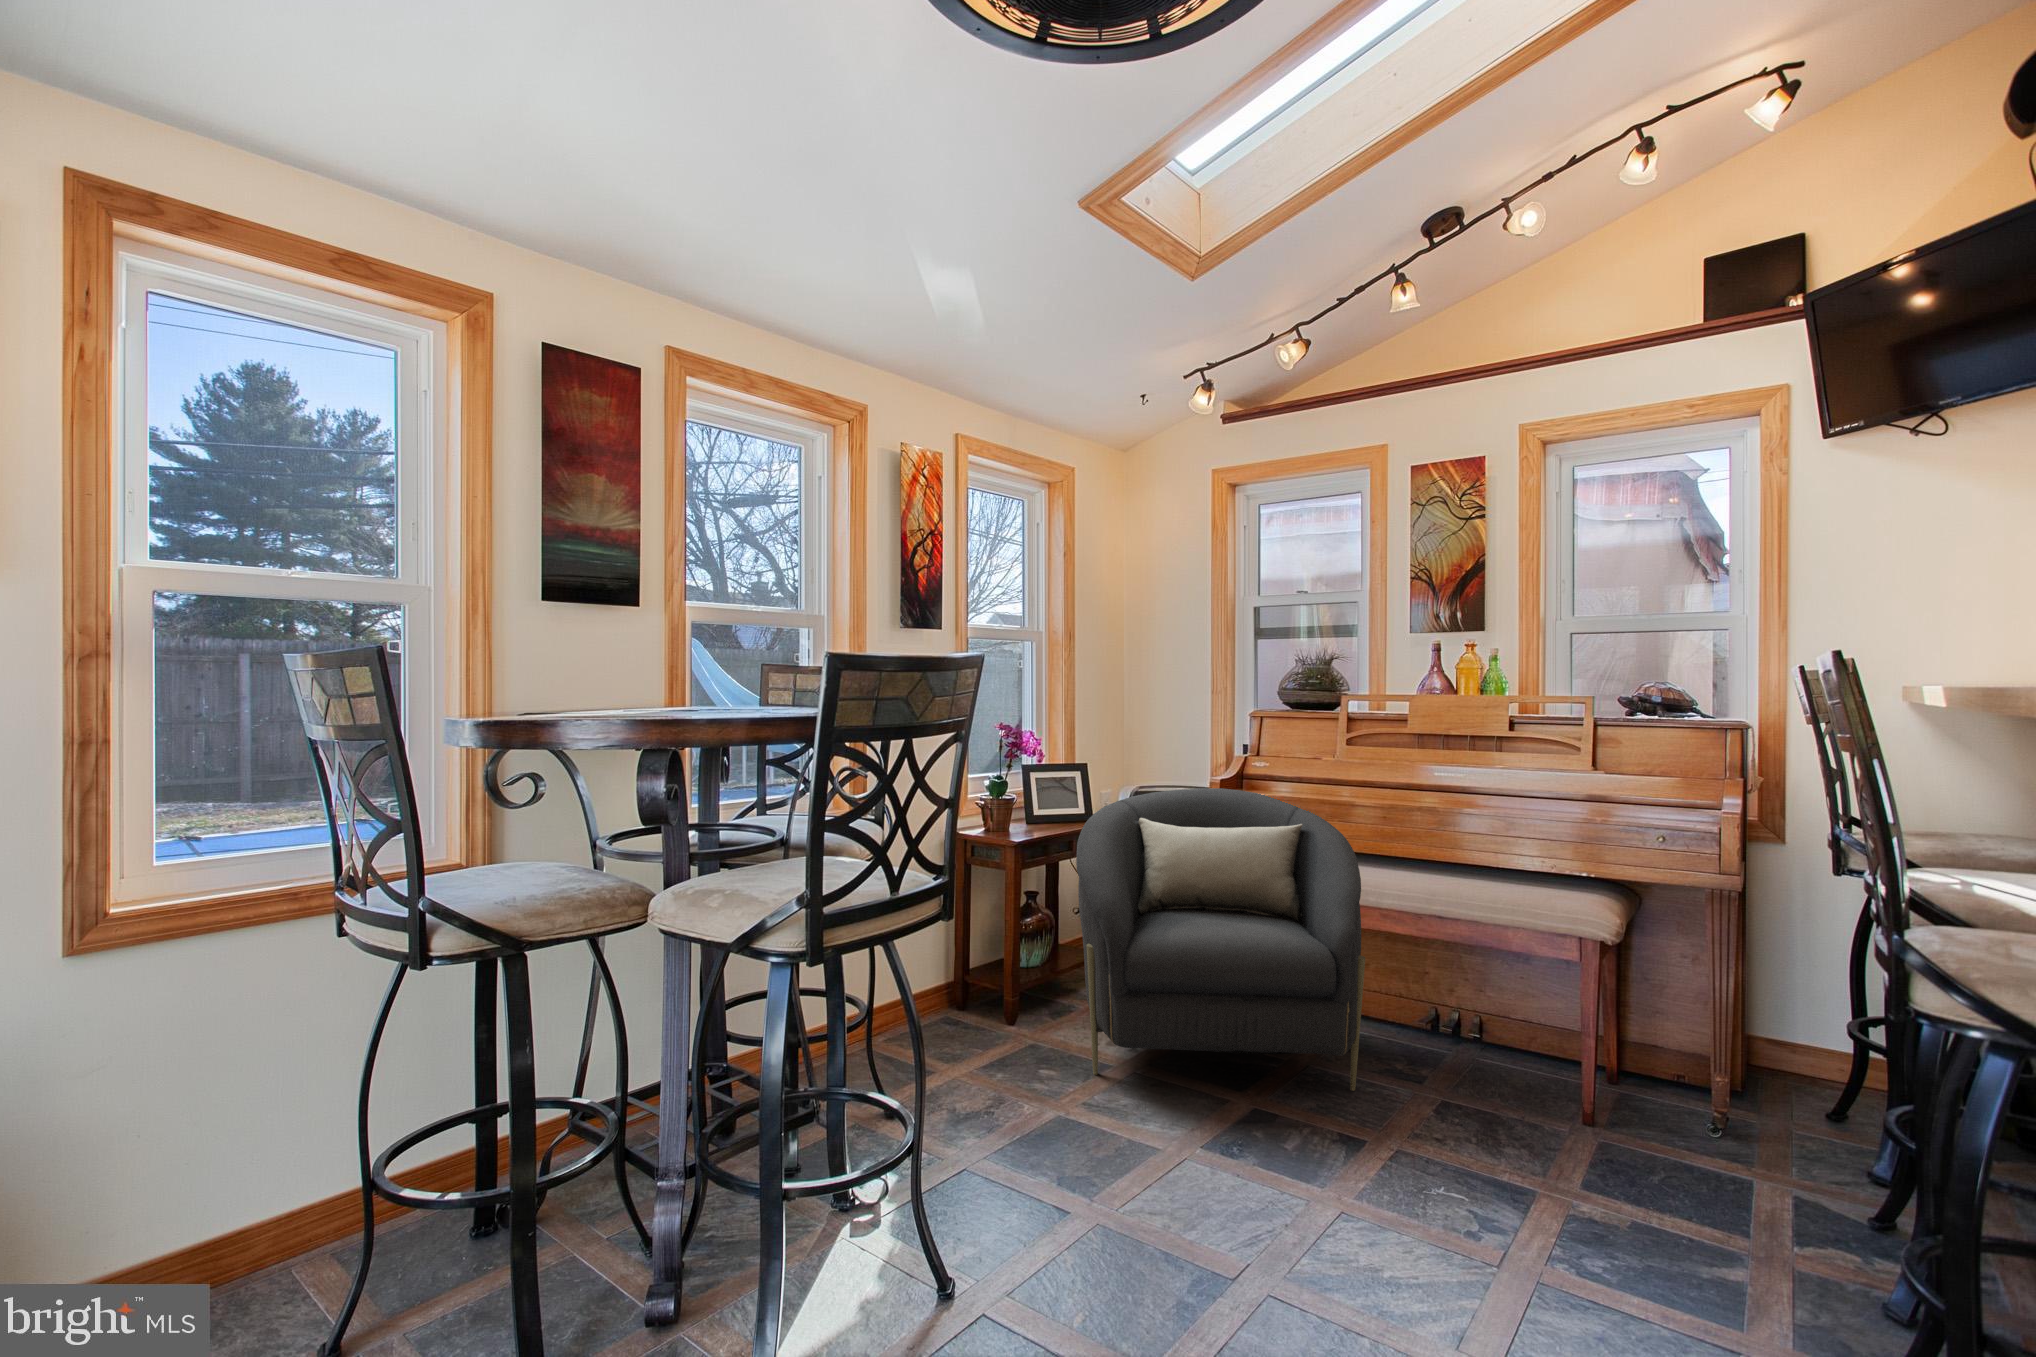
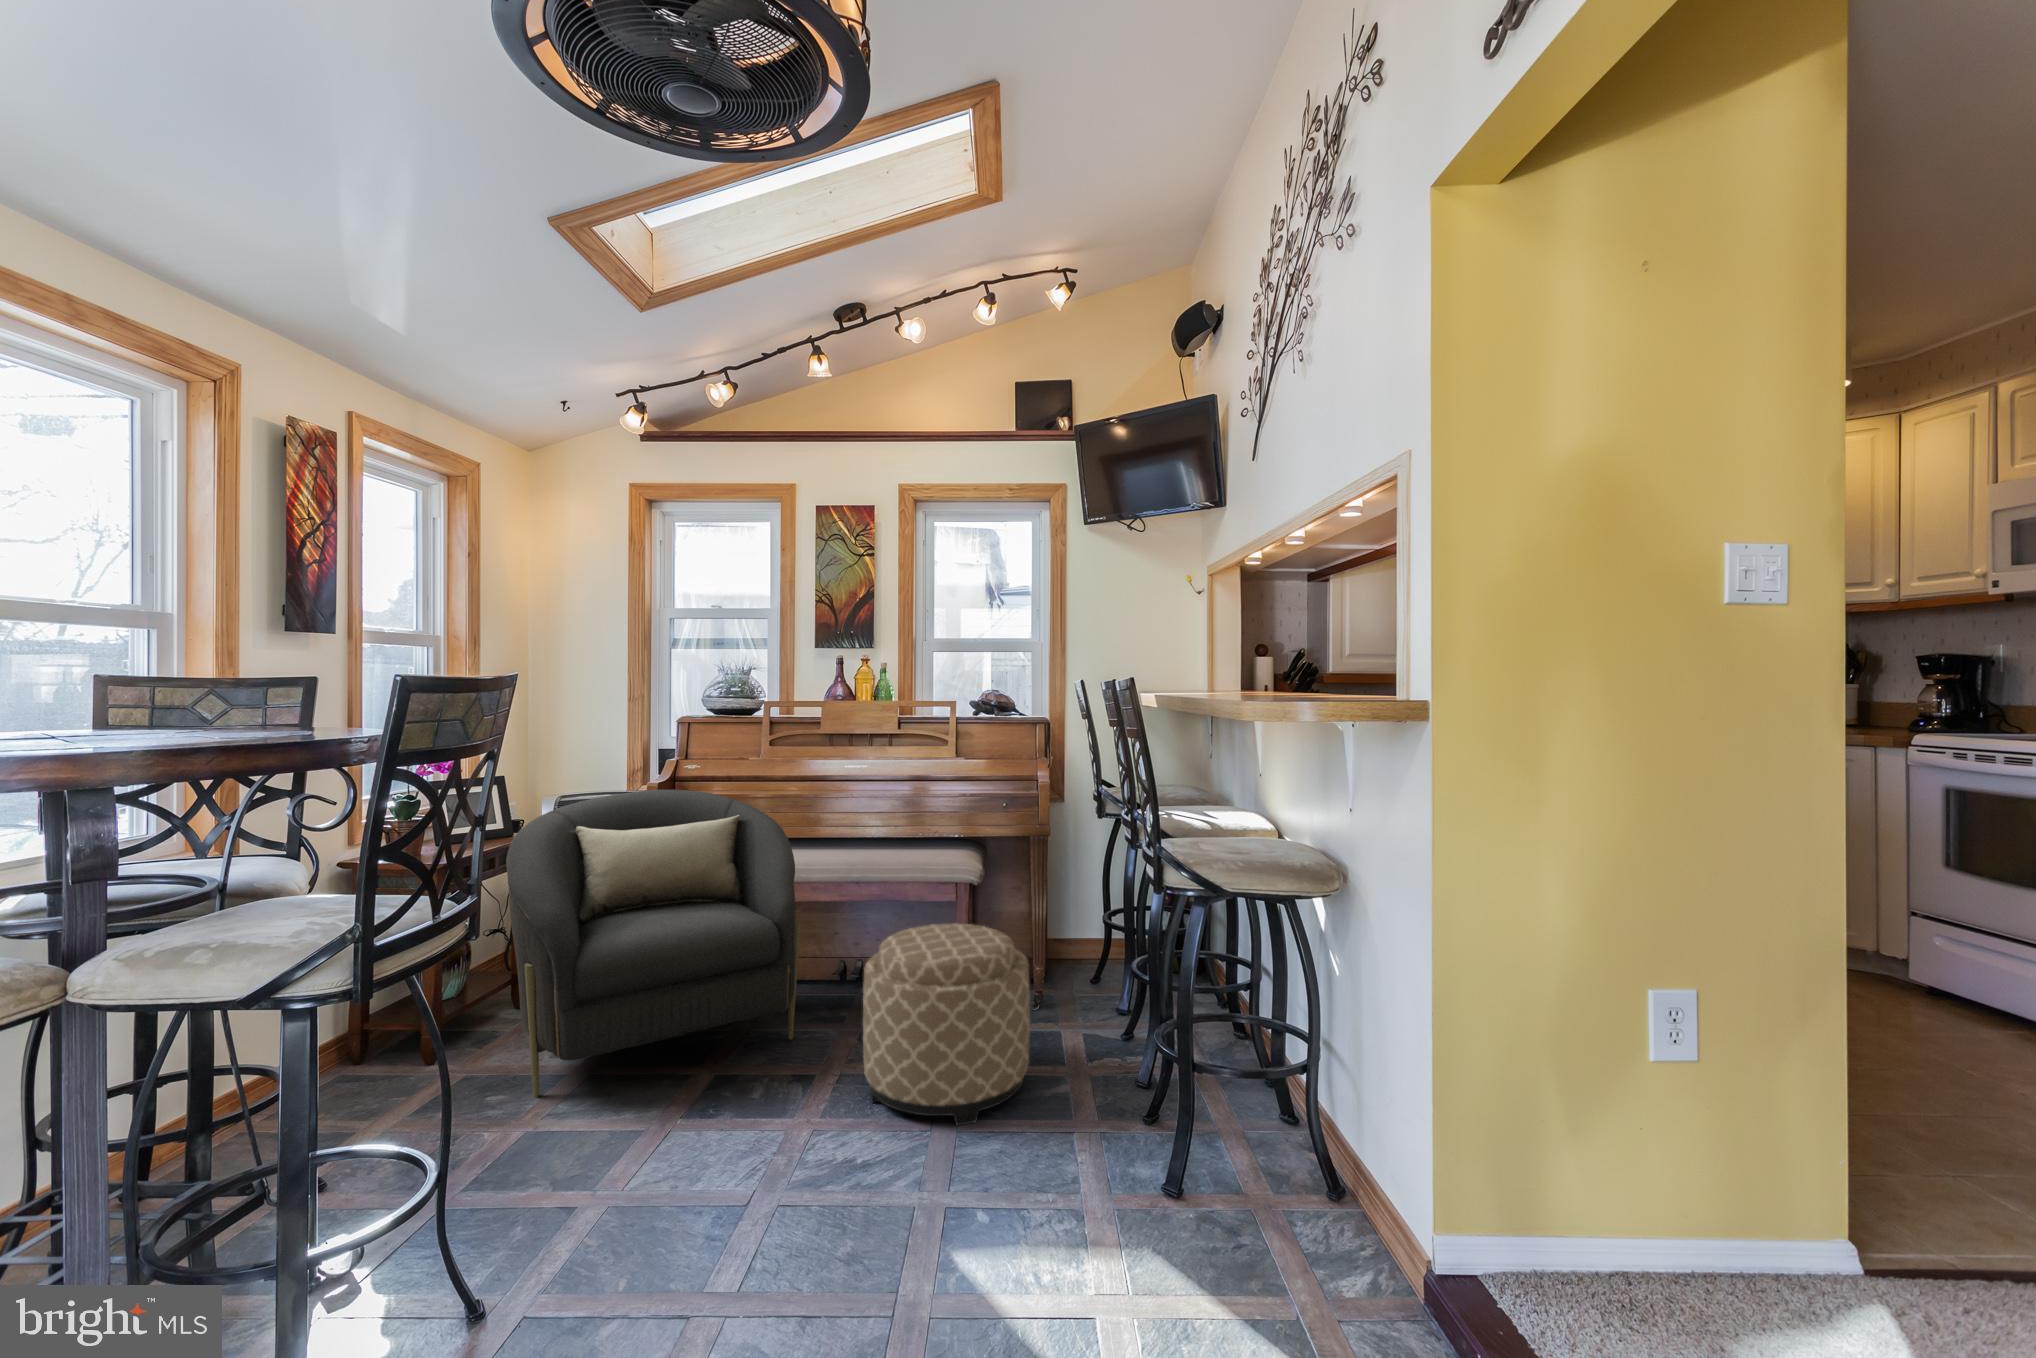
ottoman: none [1429,991,1677,1267] -> present [863,924,1030,1125]

